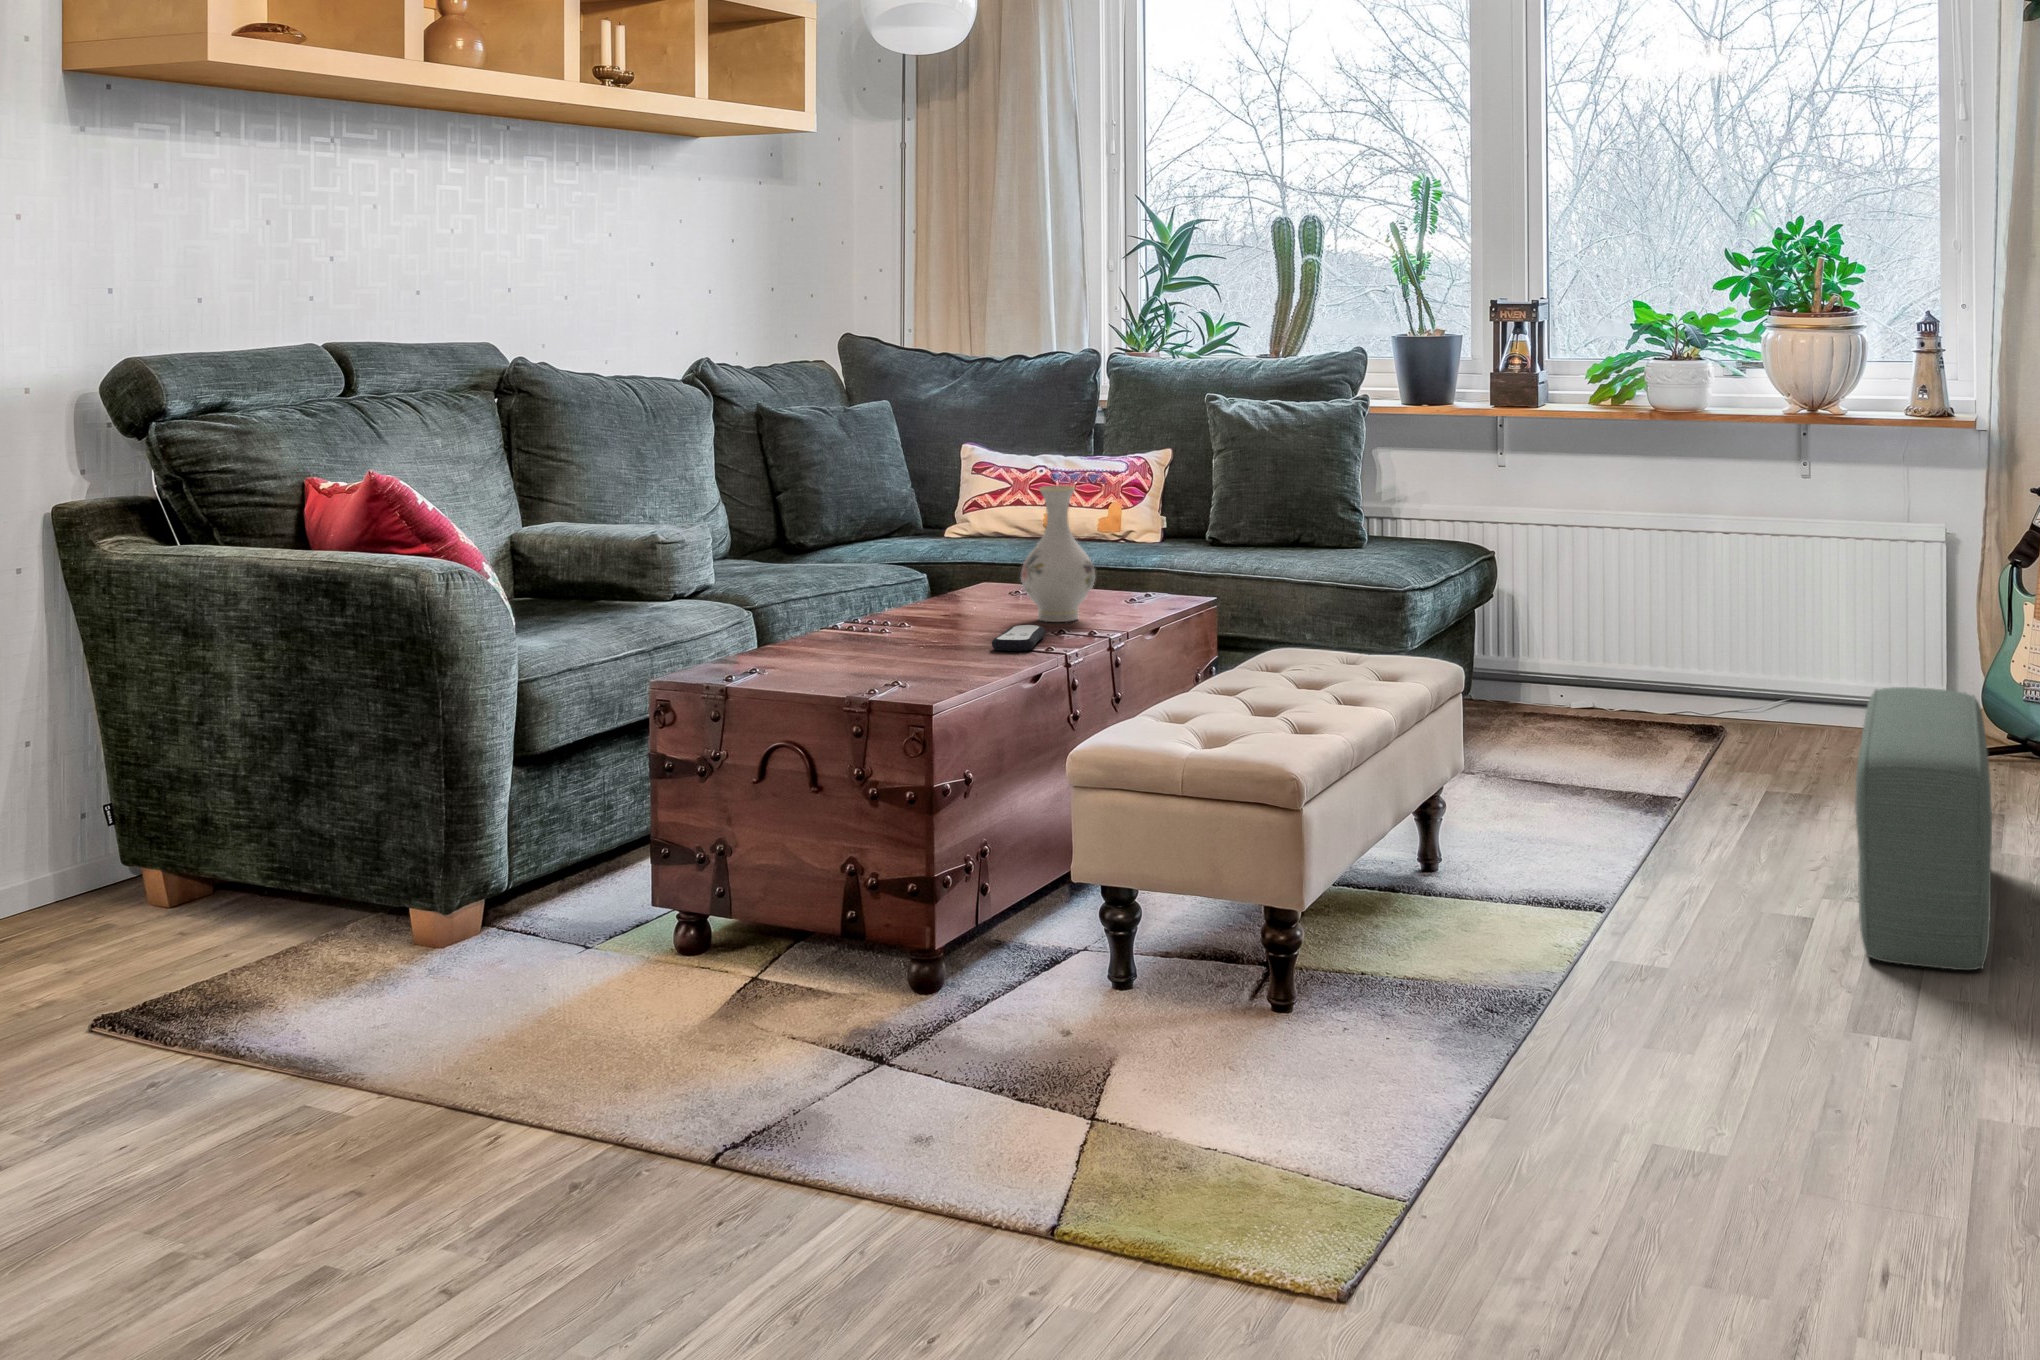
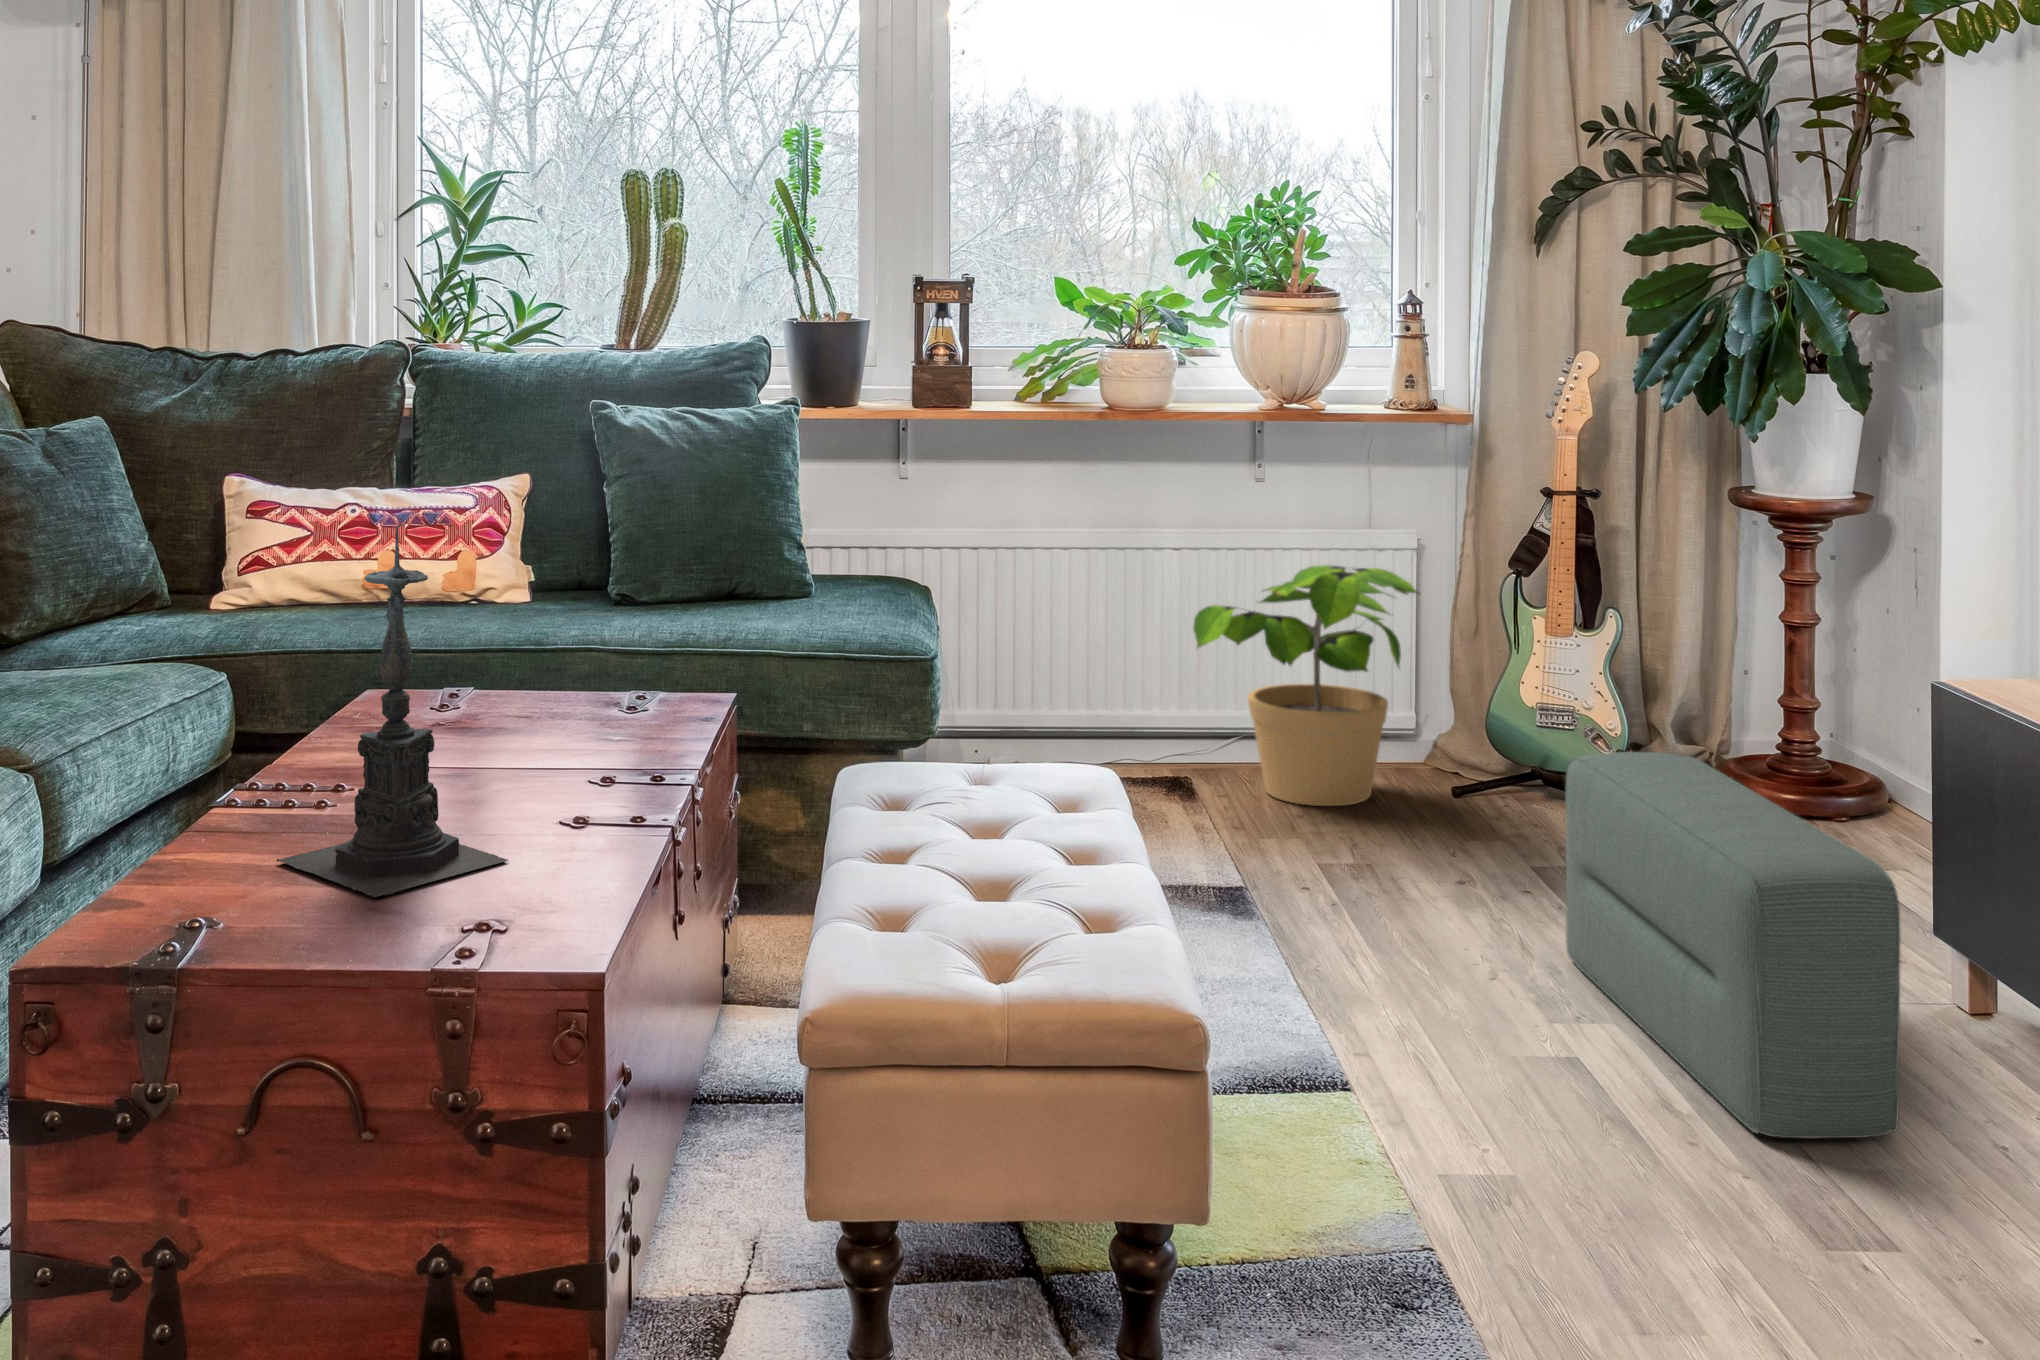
candle holder: none [827,453,950,669] -> present [277,525,508,897]
vase: present [1021,486,1095,622] -> none [512,552,625,761]
potted plant: none [1702,541,1895,750] -> present [1193,565,1420,806]
remote control: present [992,625,1045,651] -> none [540,775,614,829]

